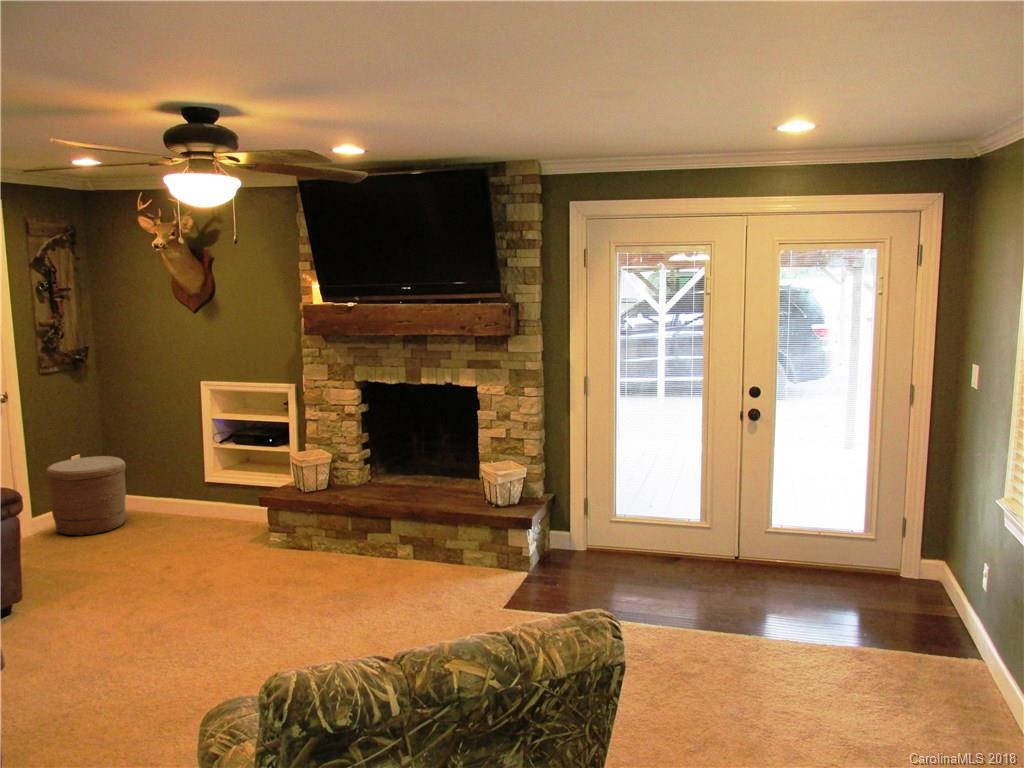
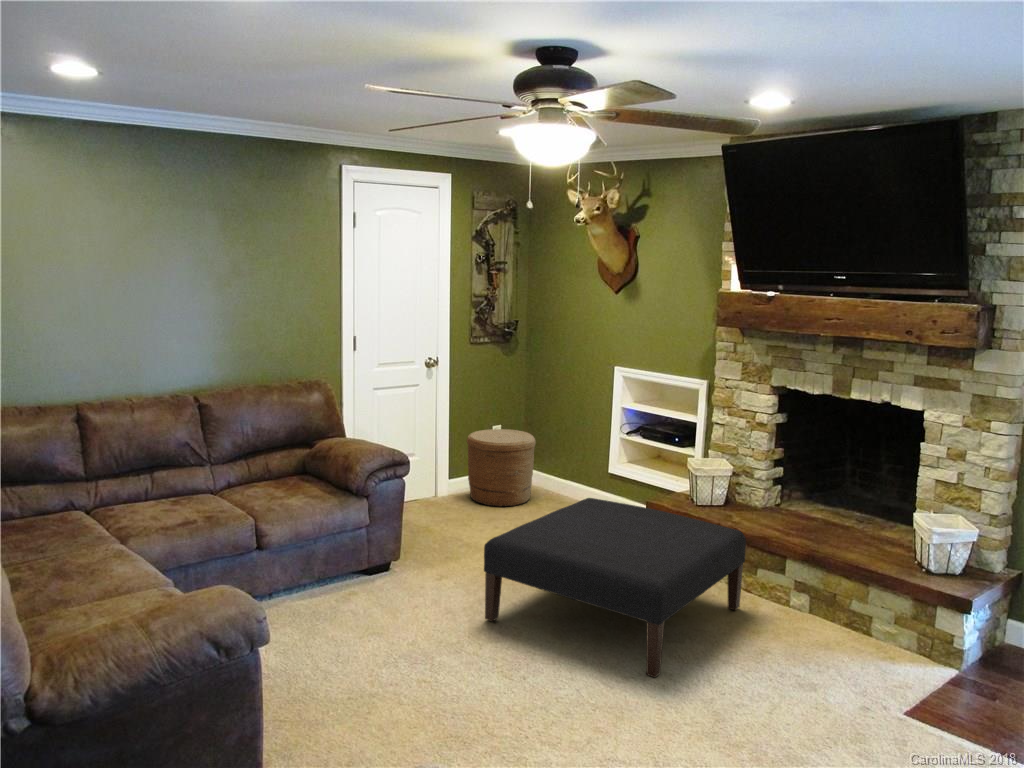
ottoman: none [117,502,359,642] -> present [484,498,746,677]

